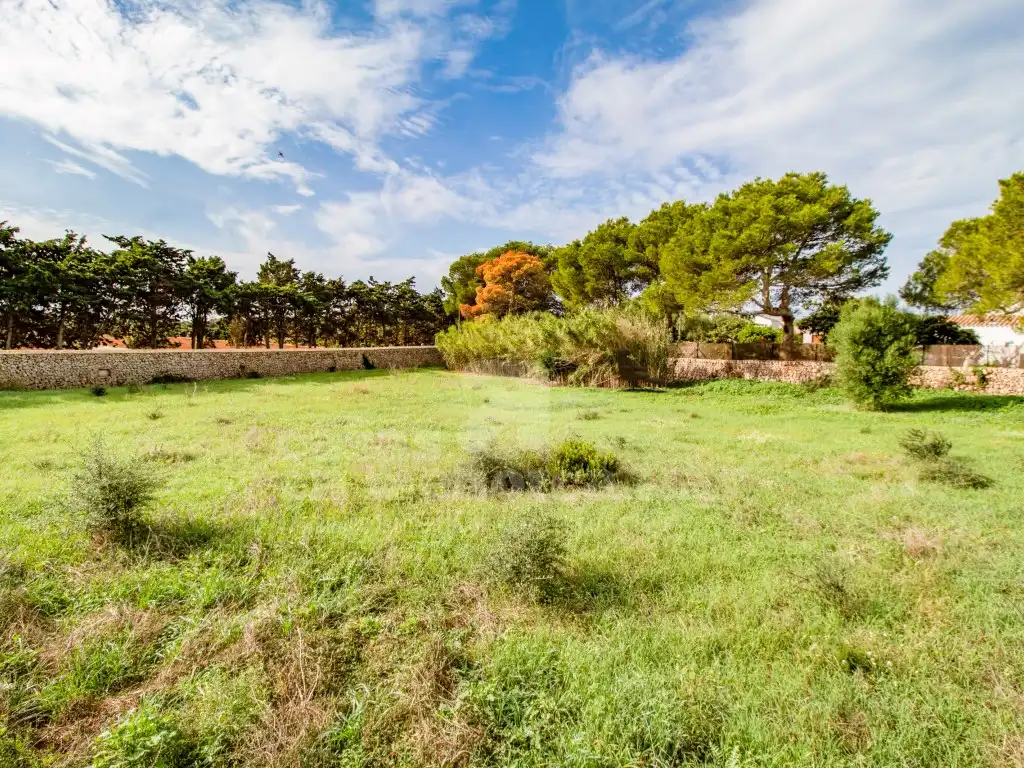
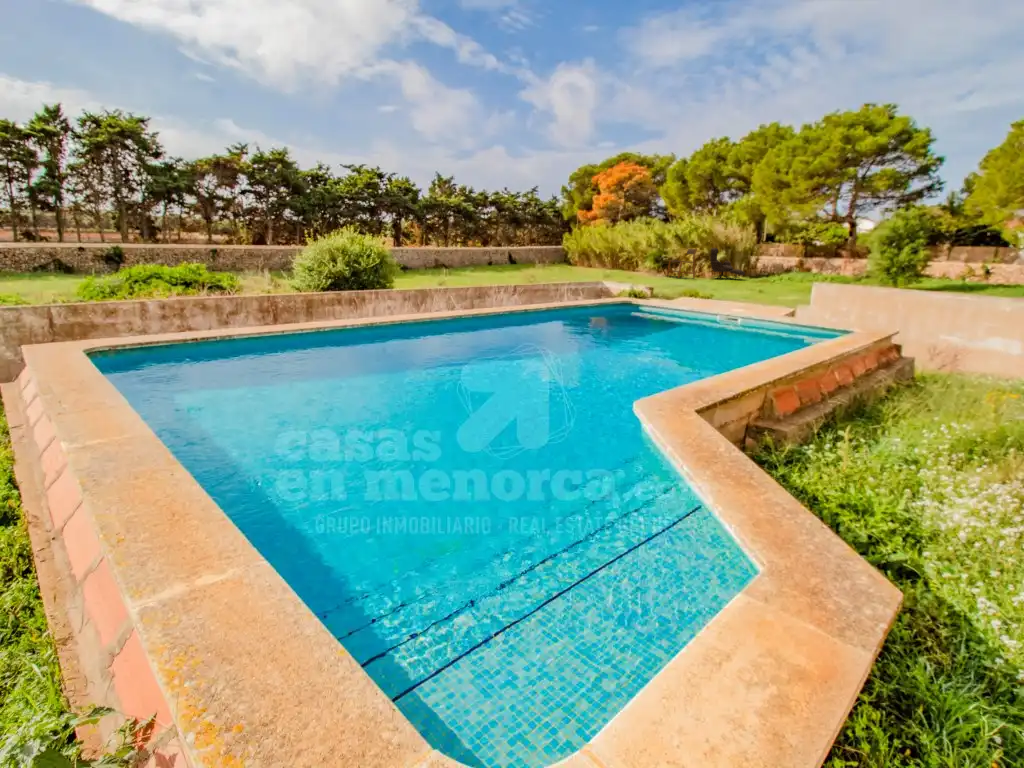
bench: none [561,349,599,390] -> present [667,249,697,278]

